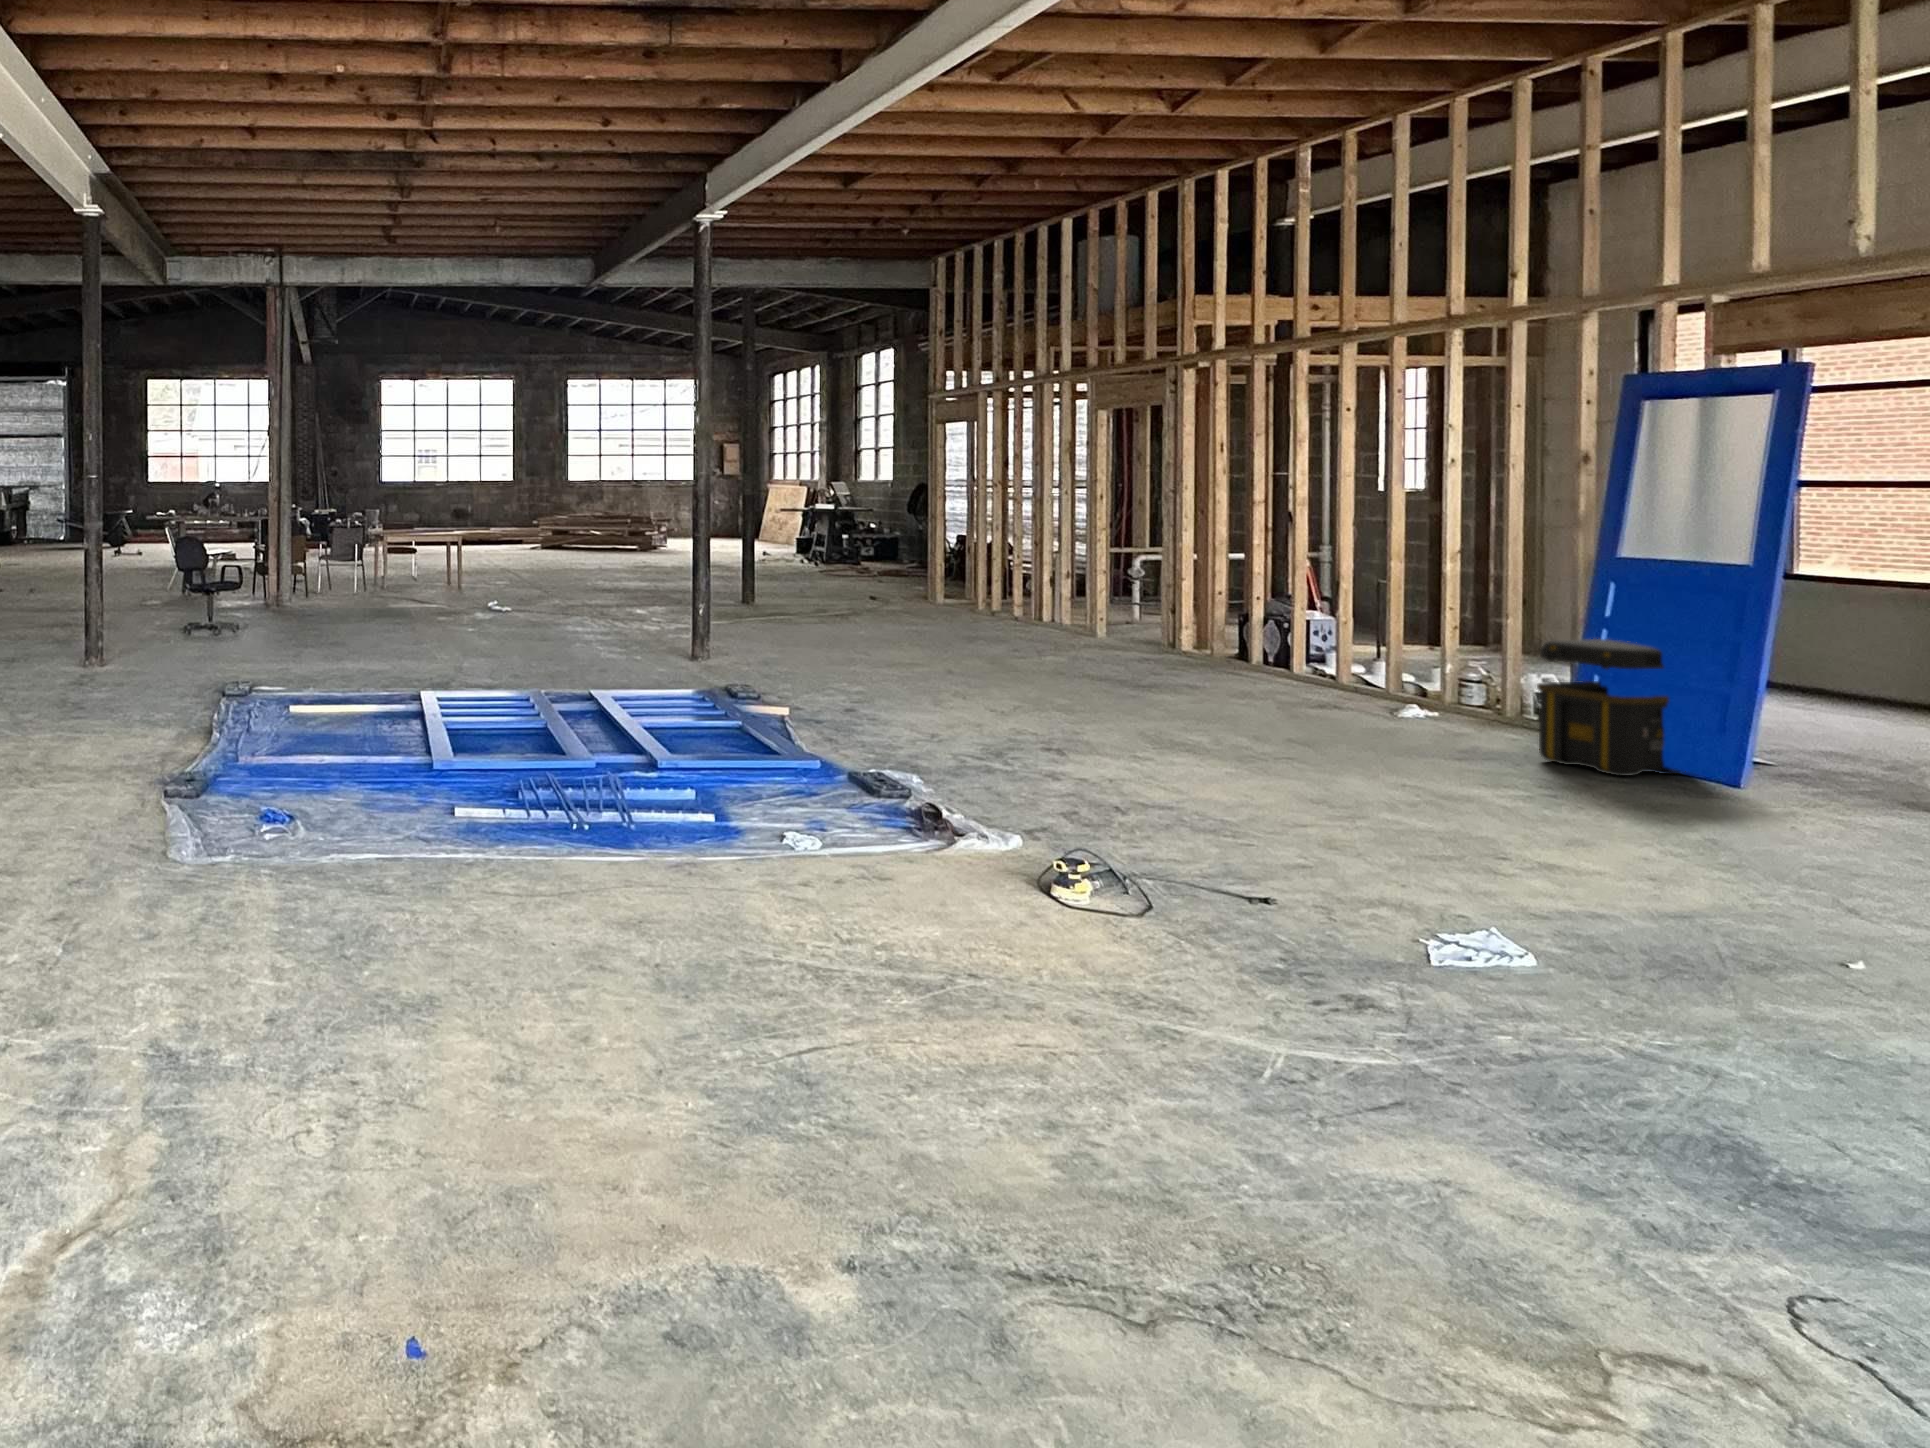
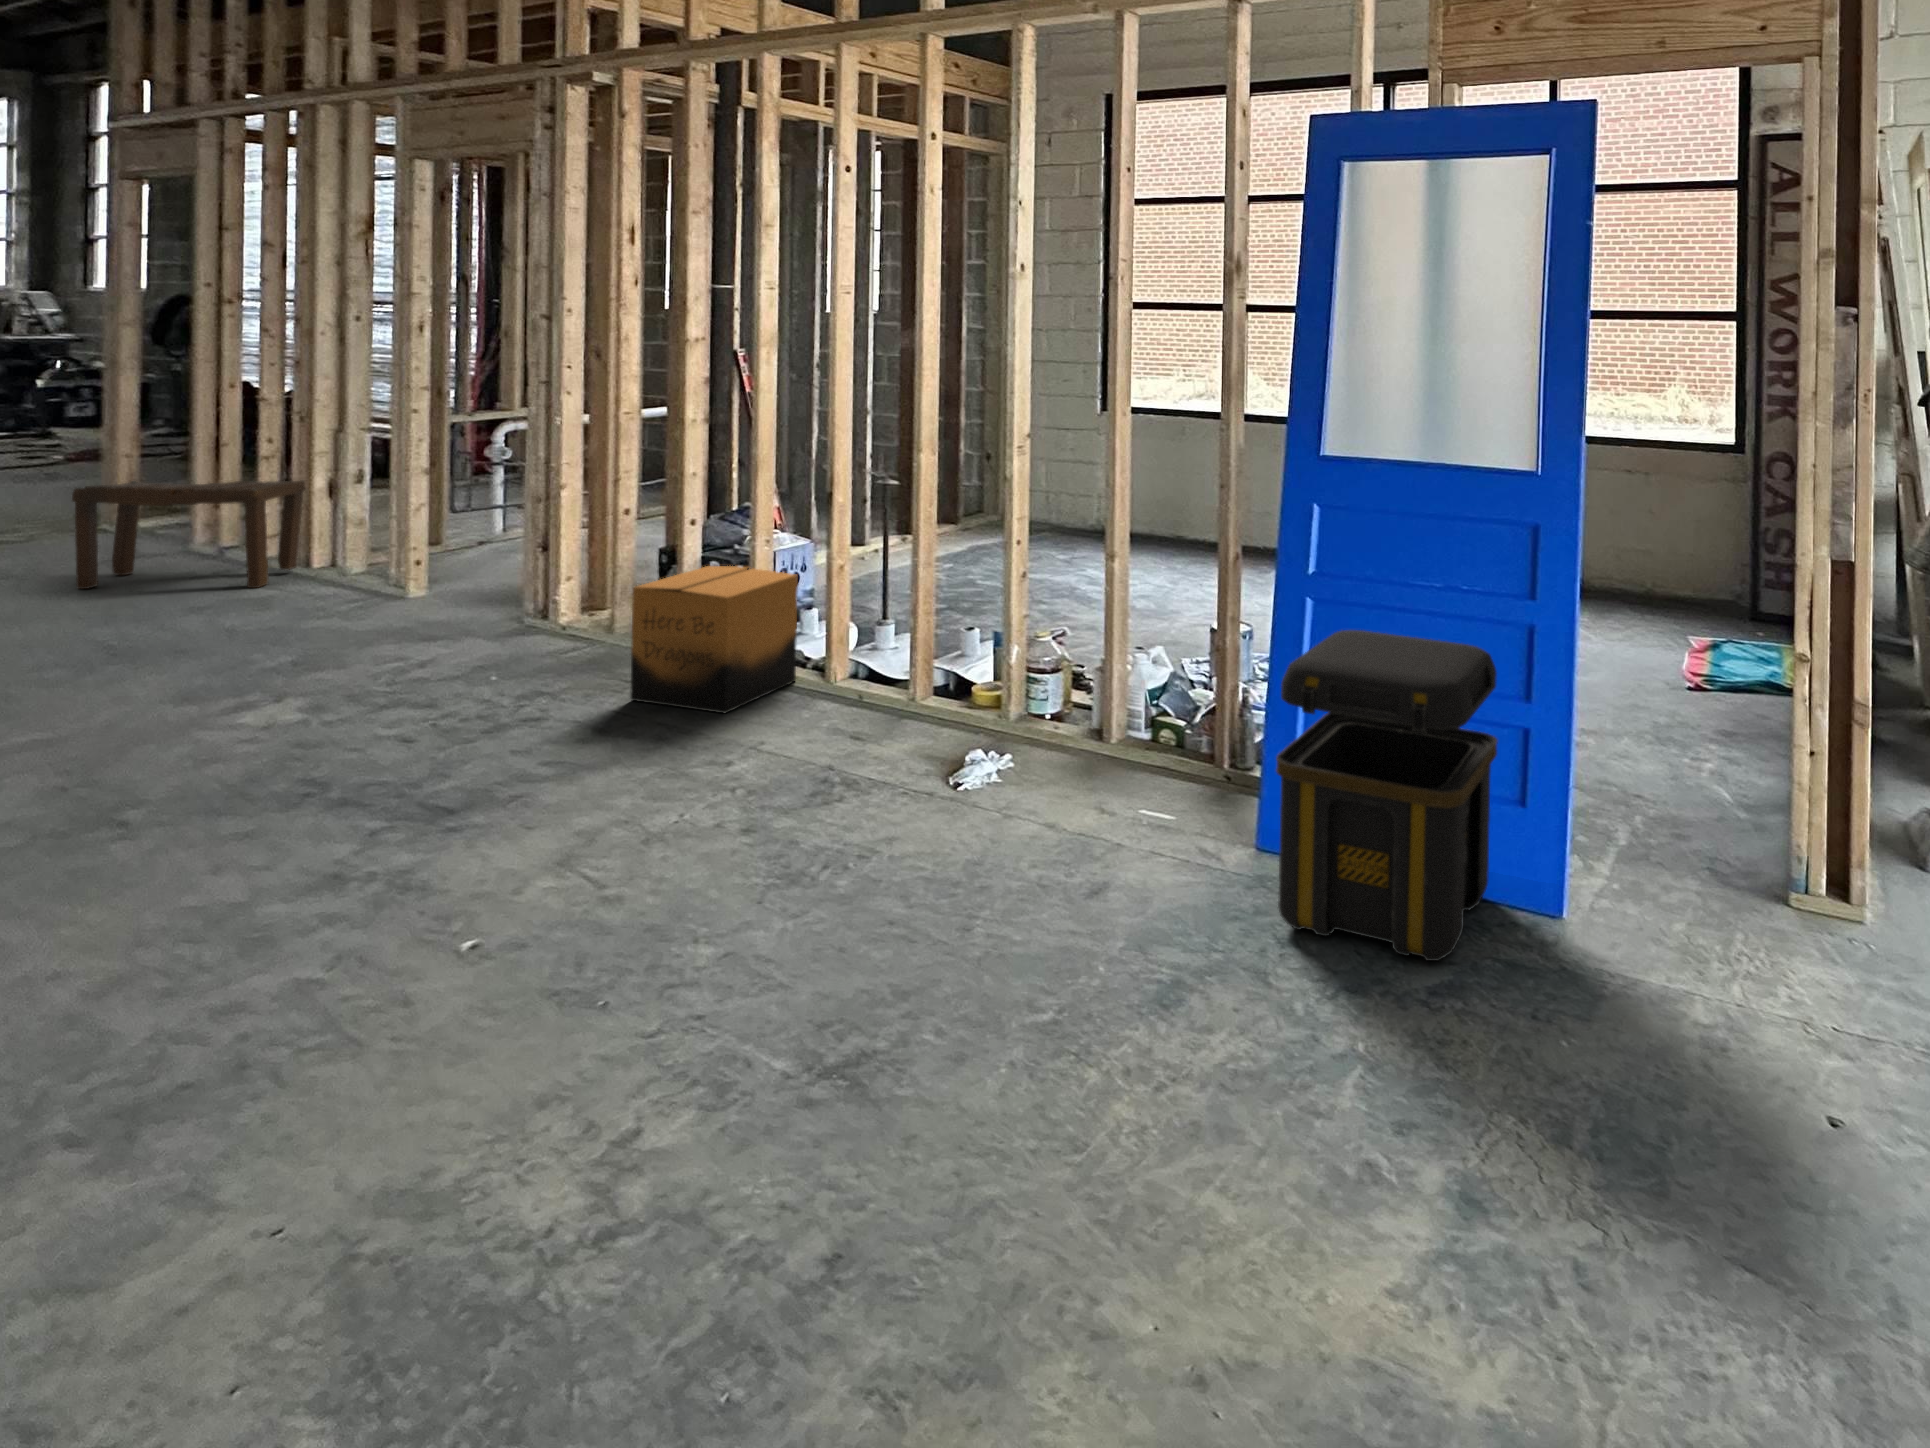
bench: none [939,575,1042,630] -> present [72,480,306,589]
cardboard box: none [1223,621,1320,687] -> present [630,566,798,713]

